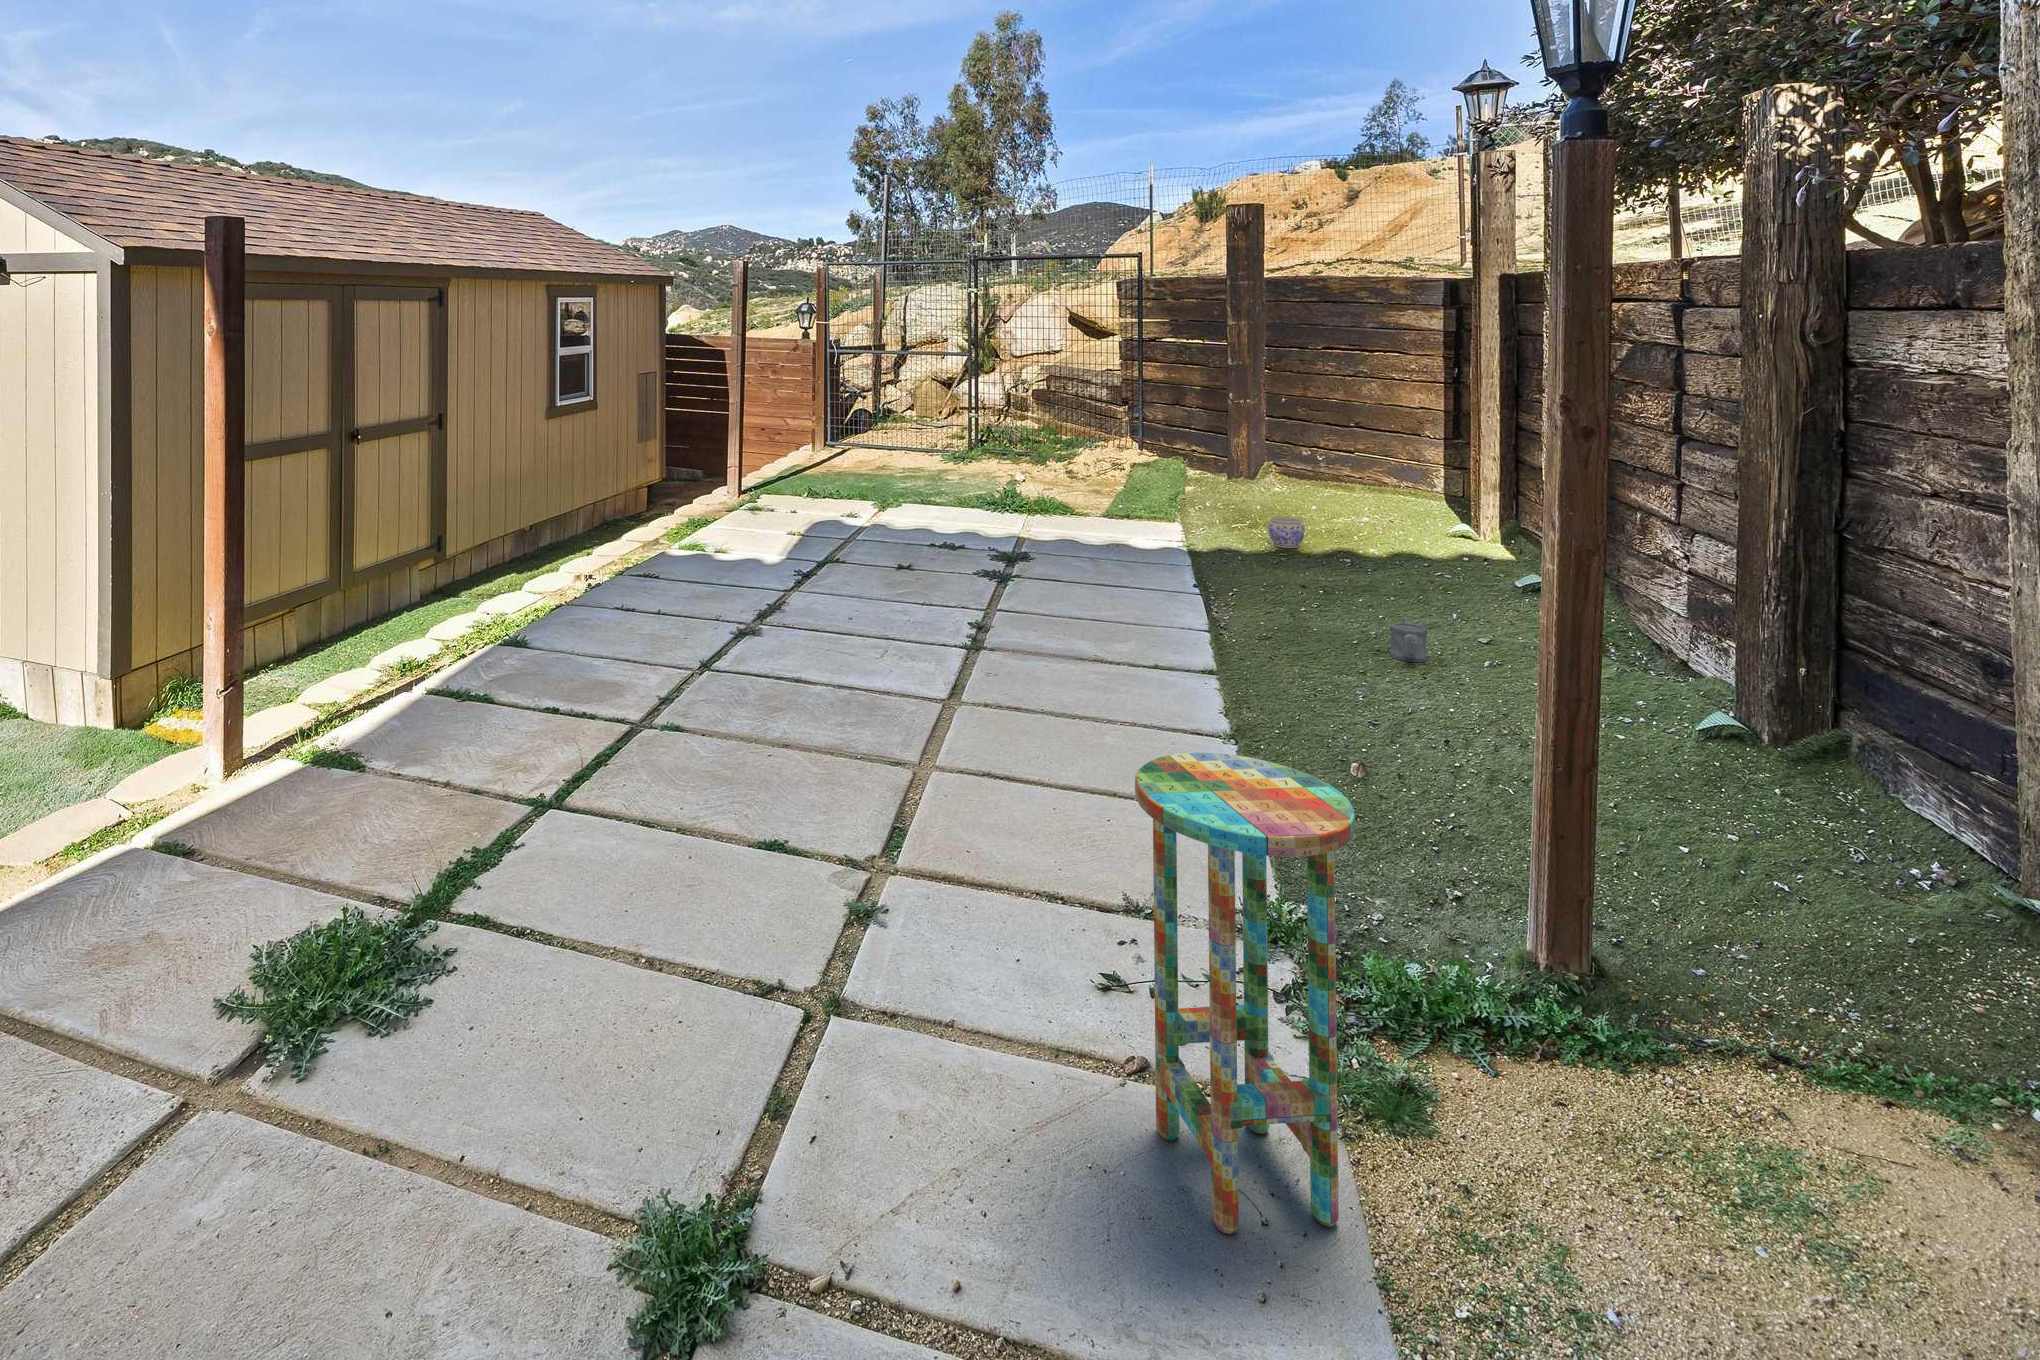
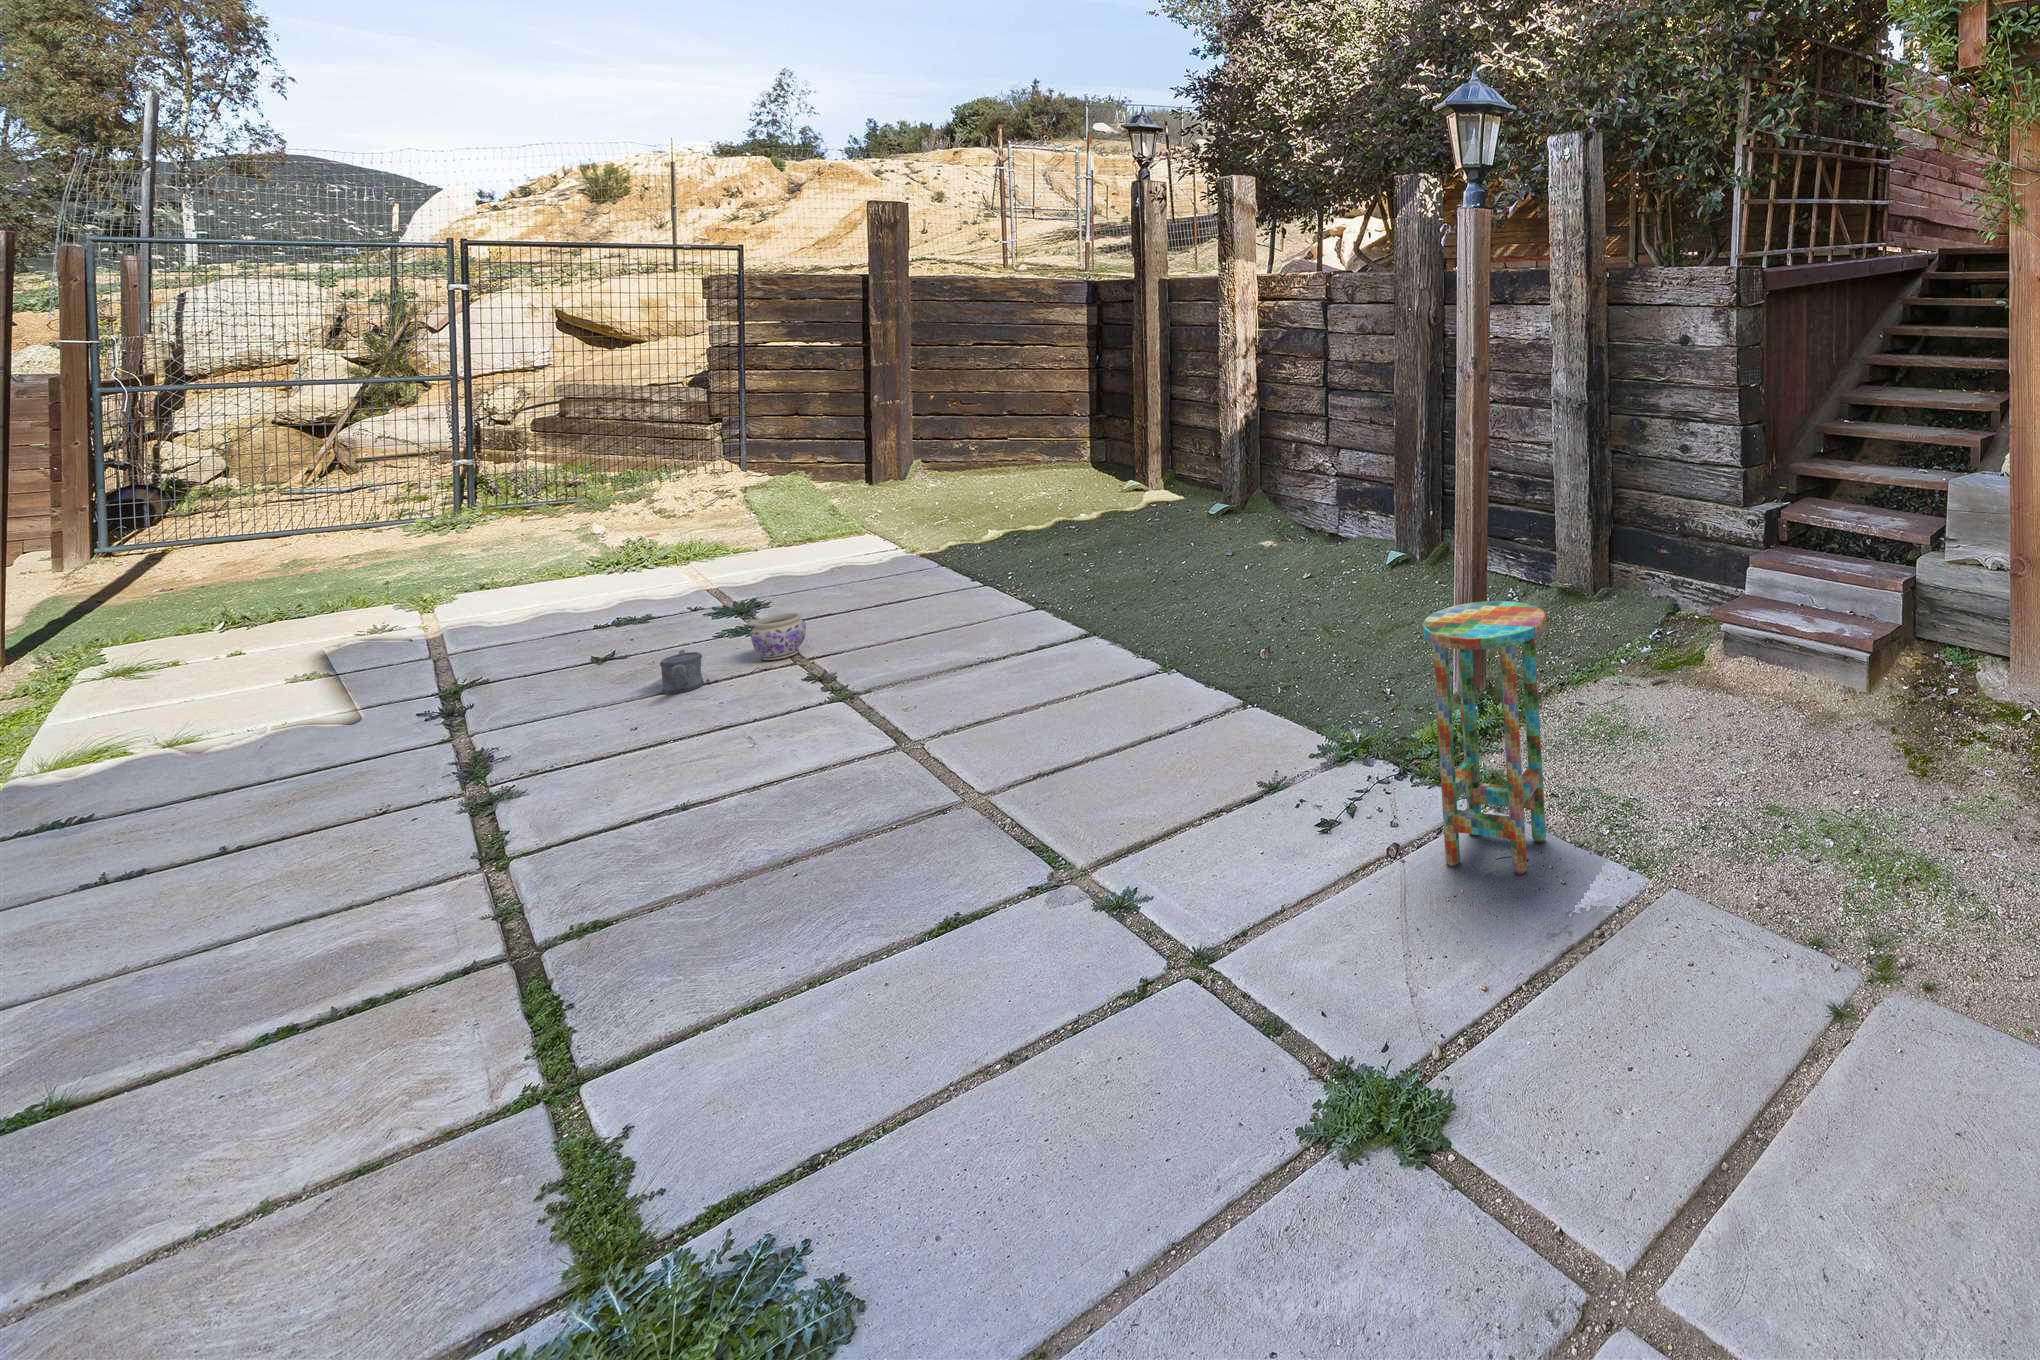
planter: present [1268,517,1305,549] -> present [750,613,806,661]
watering can: present [1390,620,1428,662] -> present [660,650,704,694]

